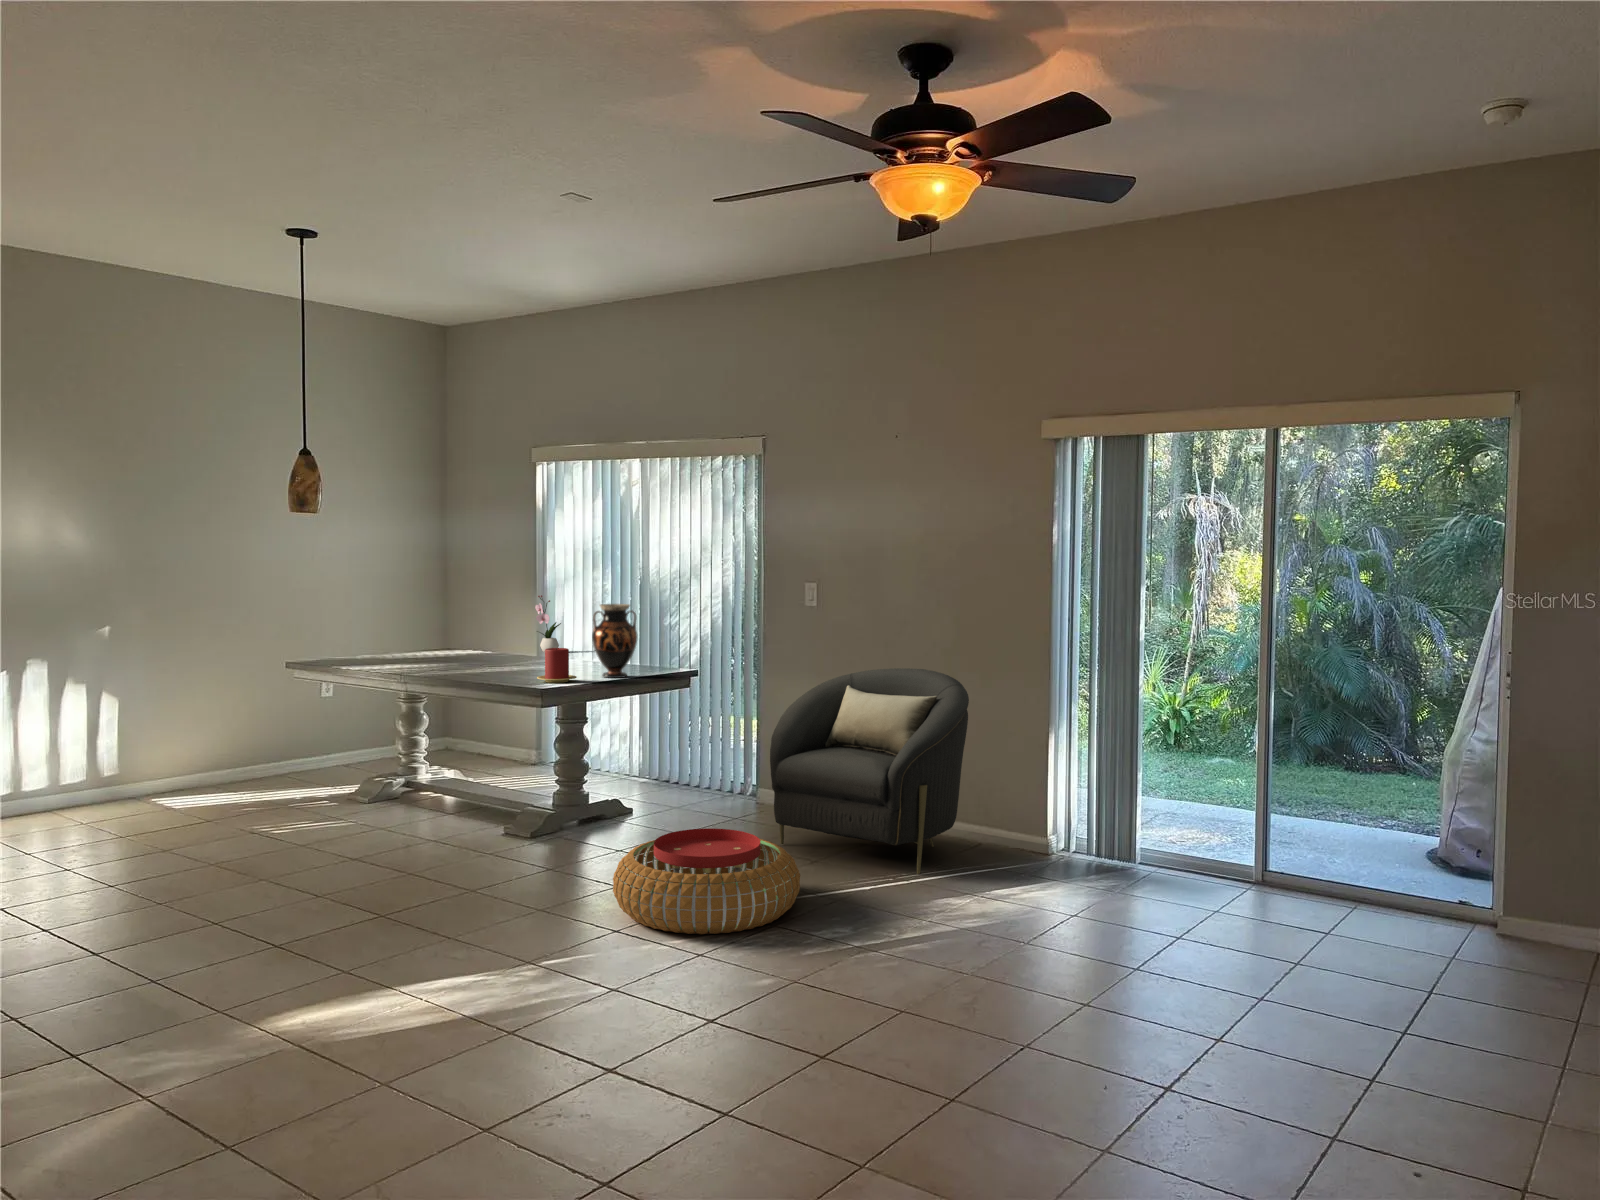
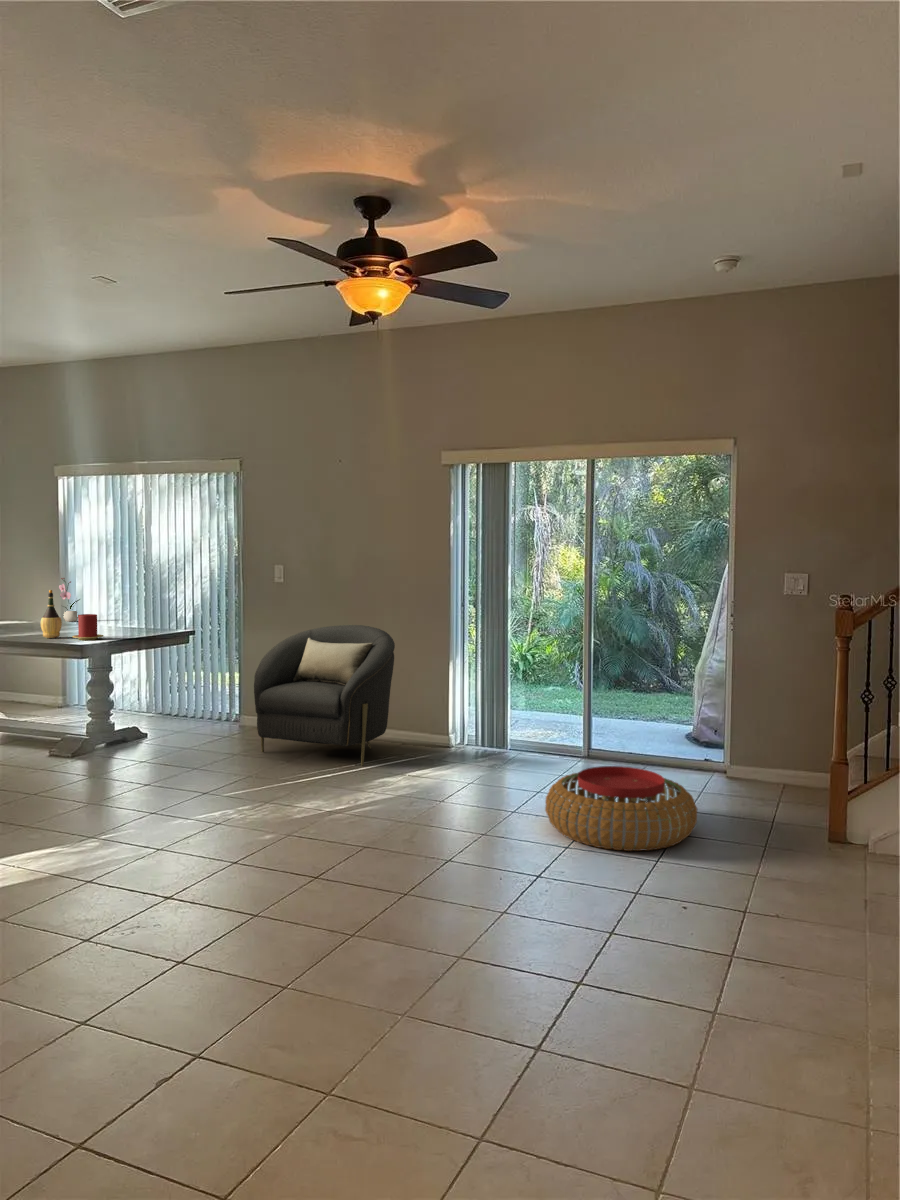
vase: present [592,604,637,678] -> none [114,581,149,636]
wine bottle: none [500,615,526,678] -> present [41,590,62,638]
pouf: present [613,828,800,934] -> present [545,766,697,851]

